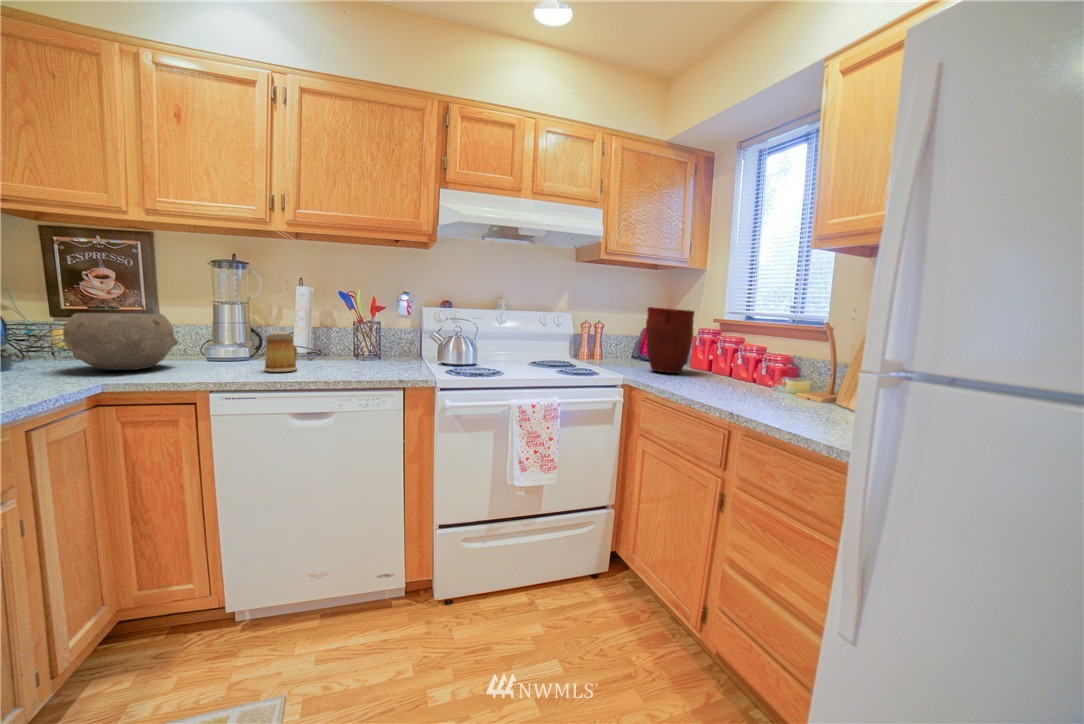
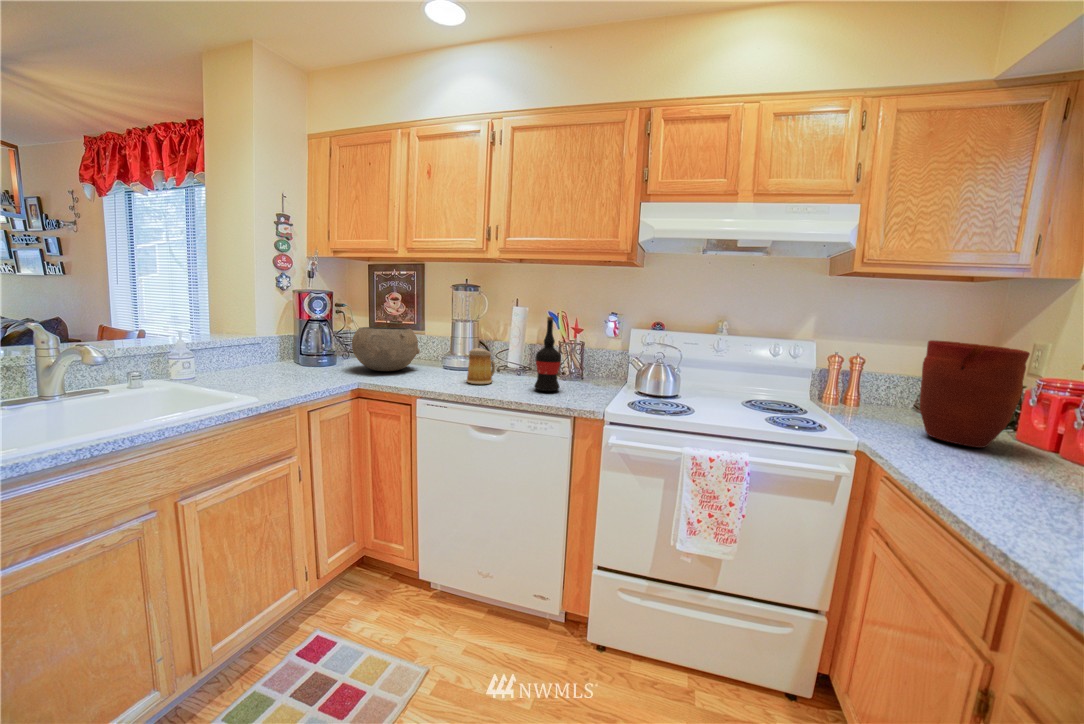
wine bottle: none [352,295,381,371] -> present [534,317,561,391]

